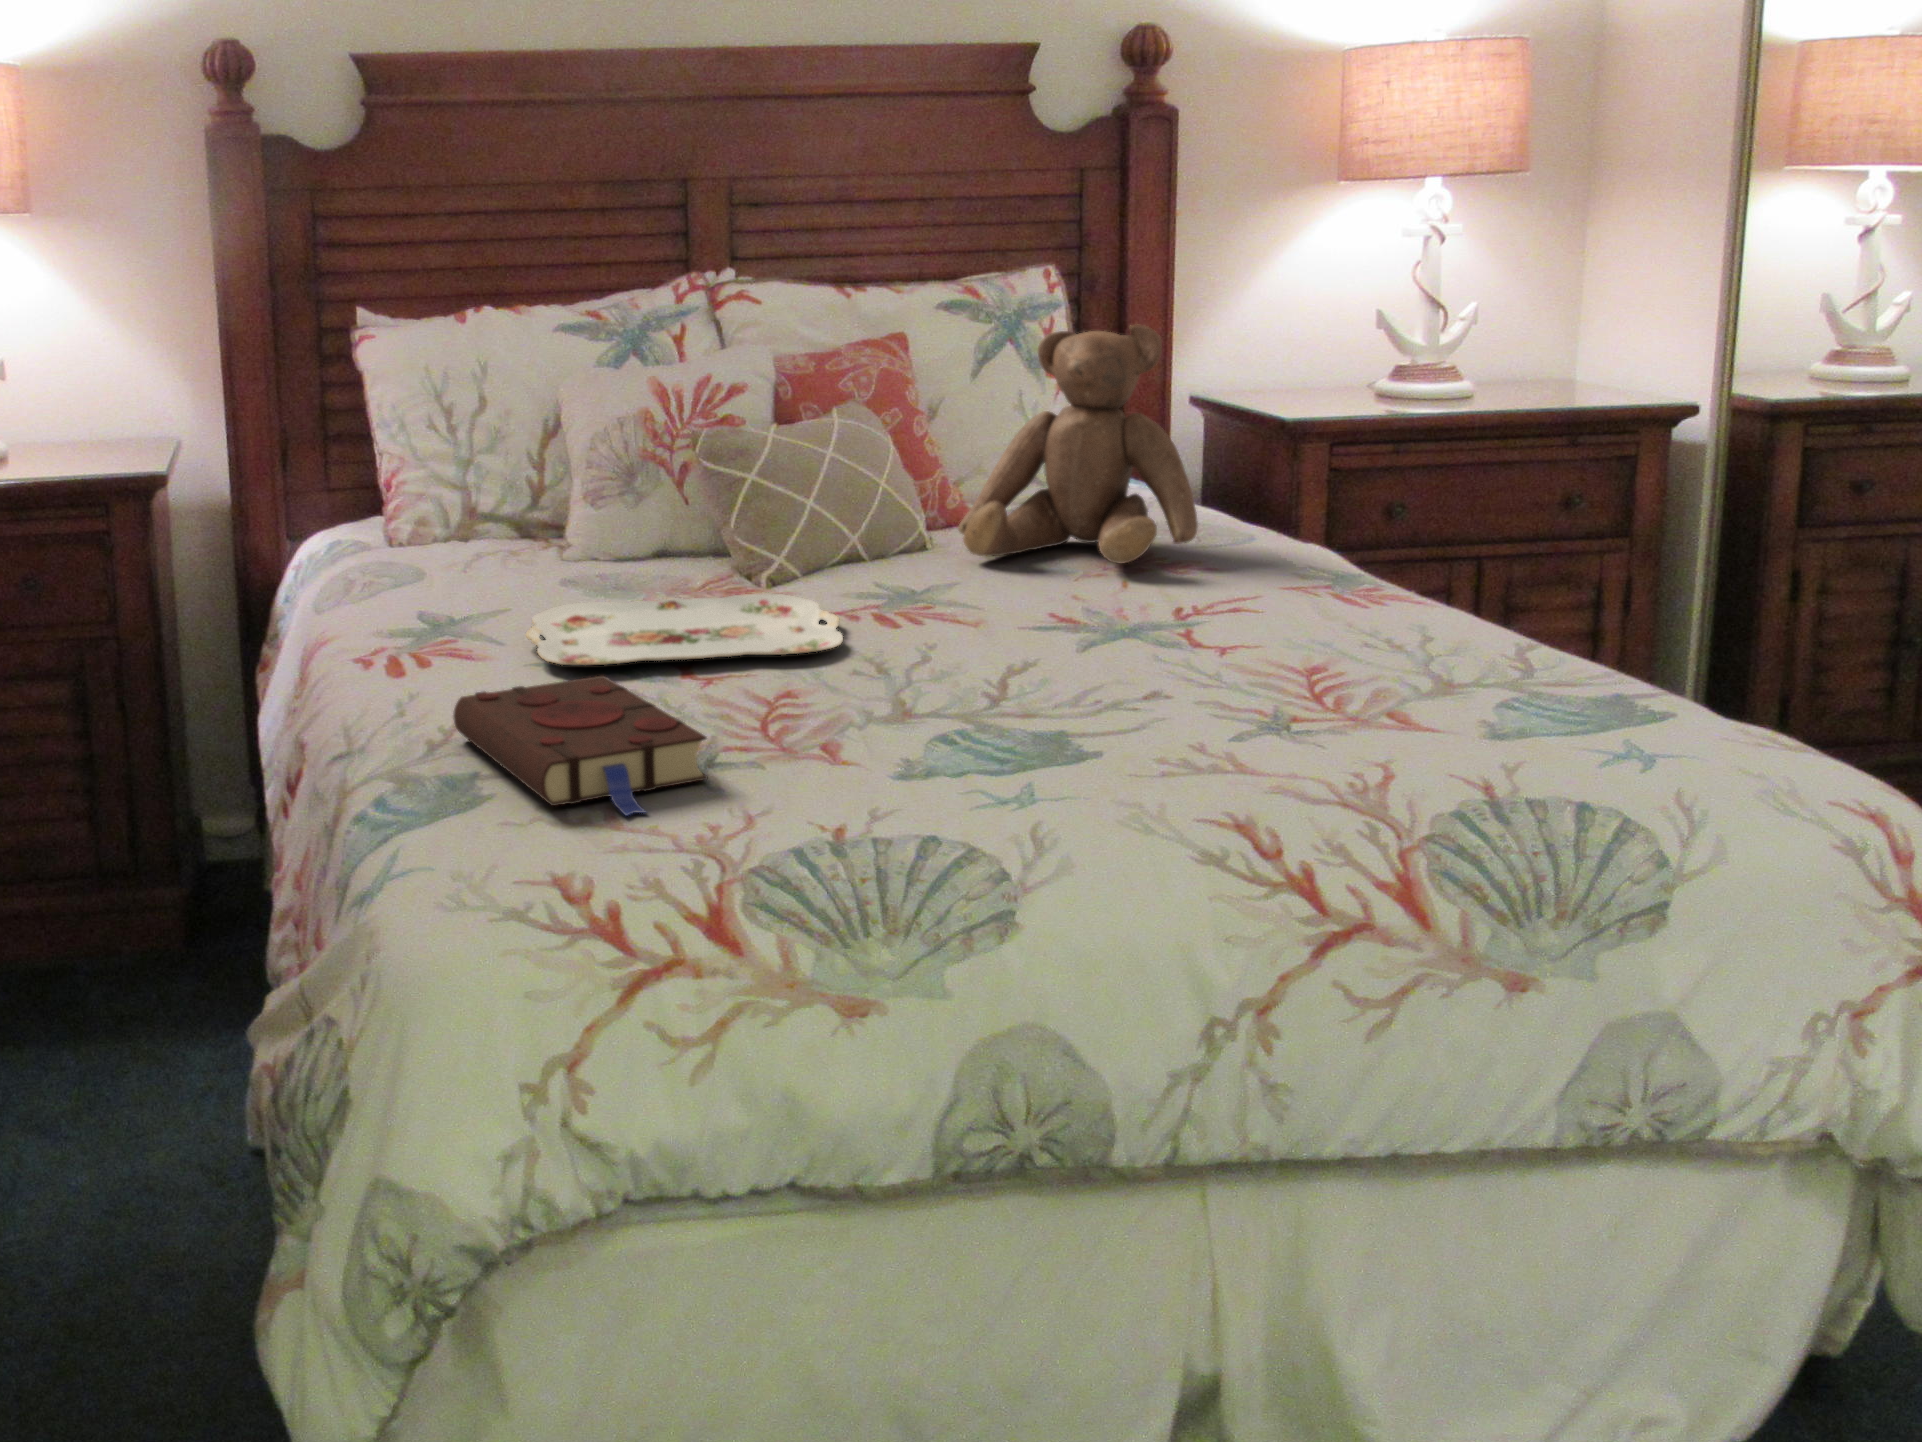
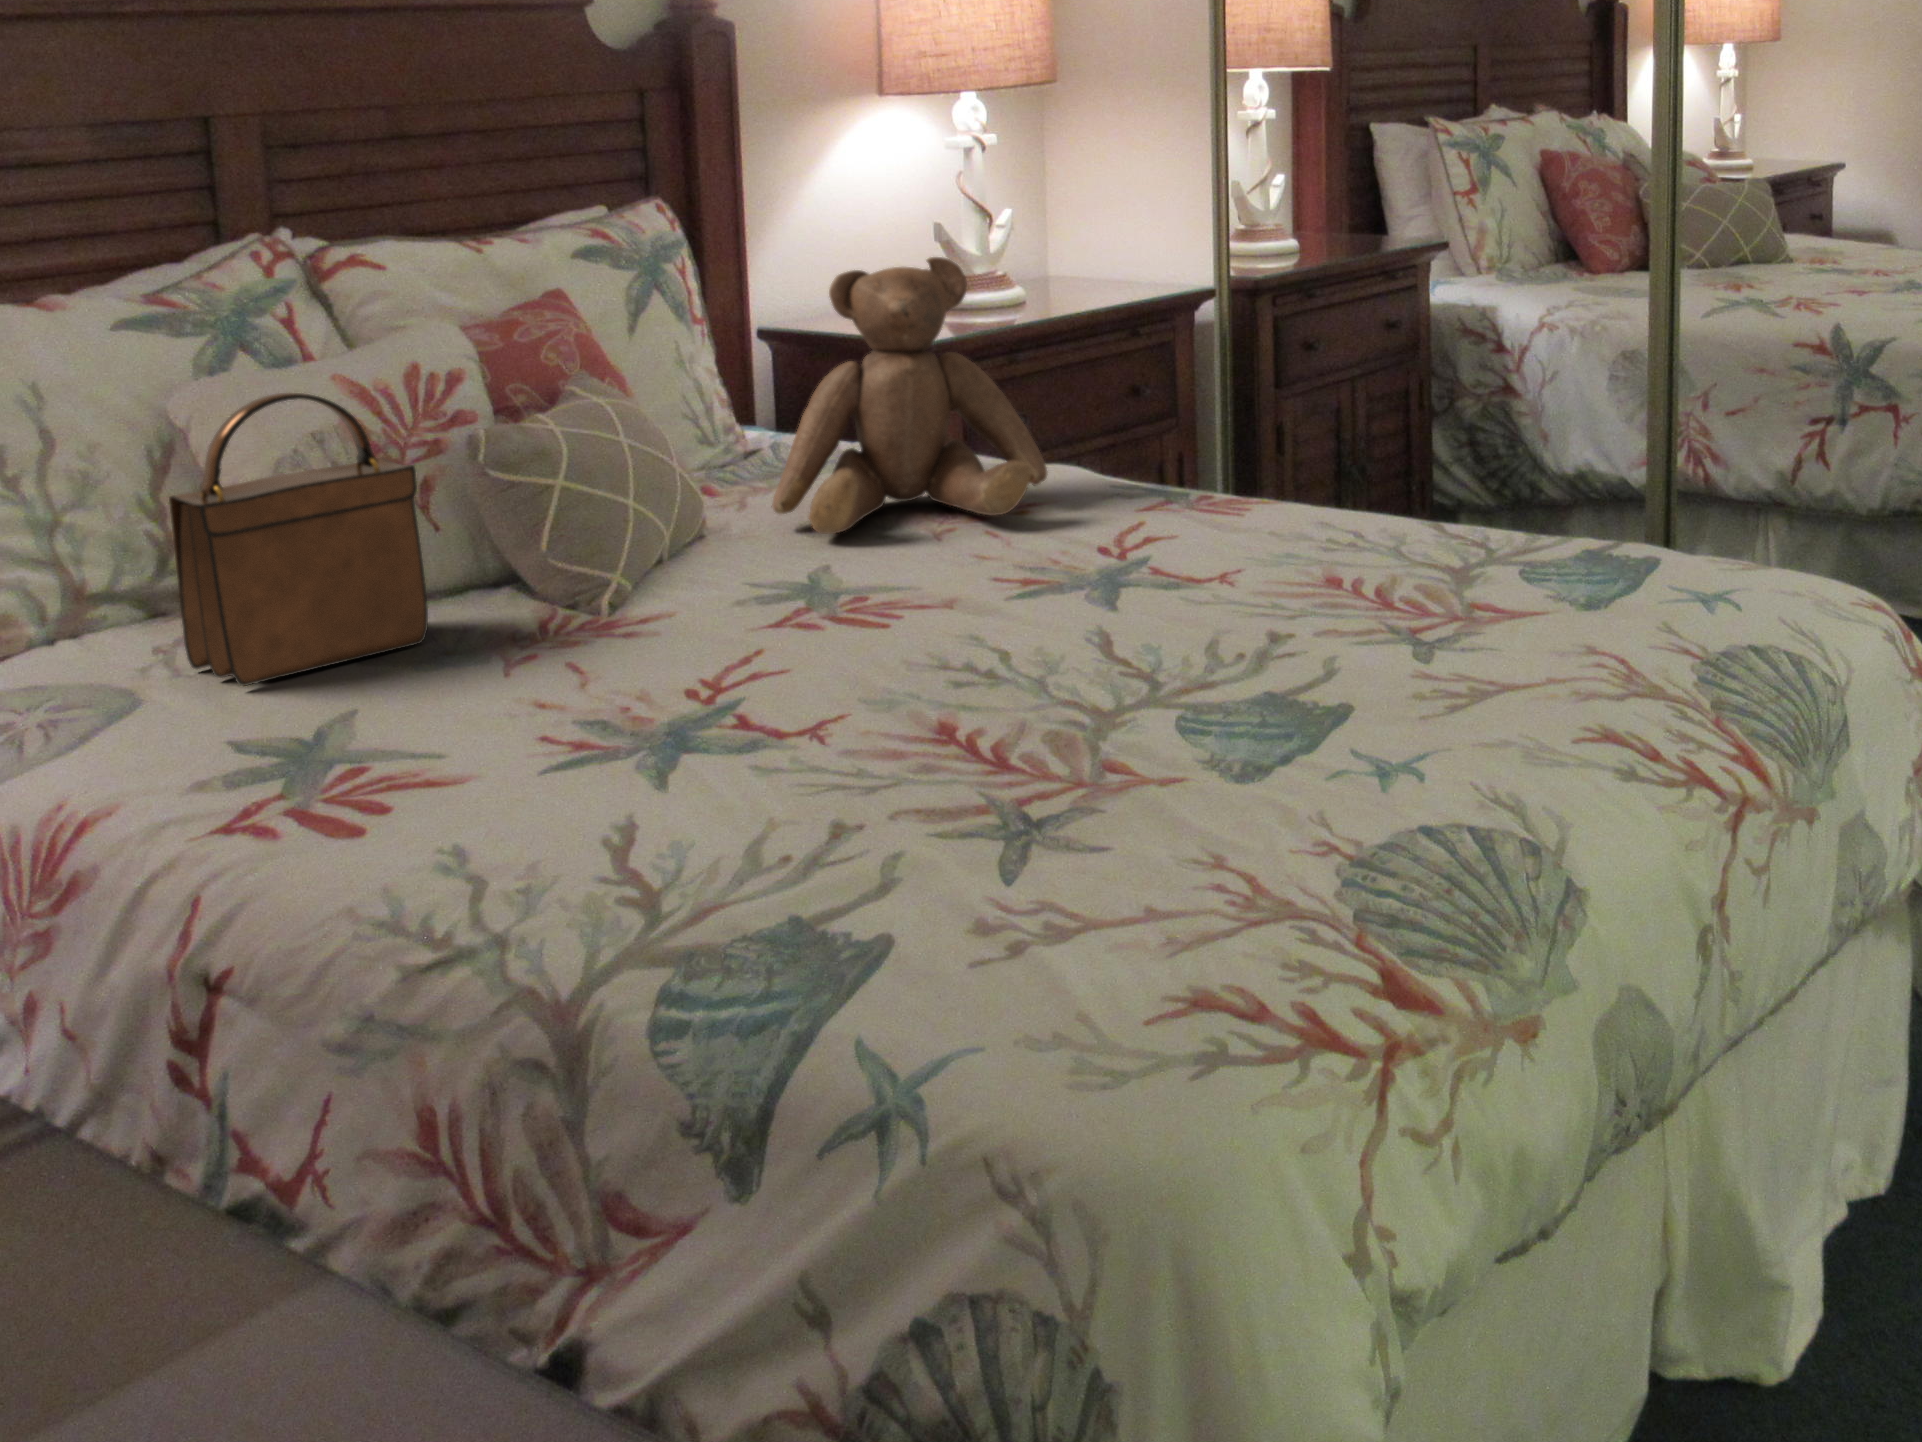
handbag: none [473,382,629,585] -> present [169,393,428,686]
serving tray: present [526,593,843,665] -> none [413,616,871,755]
book: present [453,676,708,815] -> none [599,745,1017,907]

